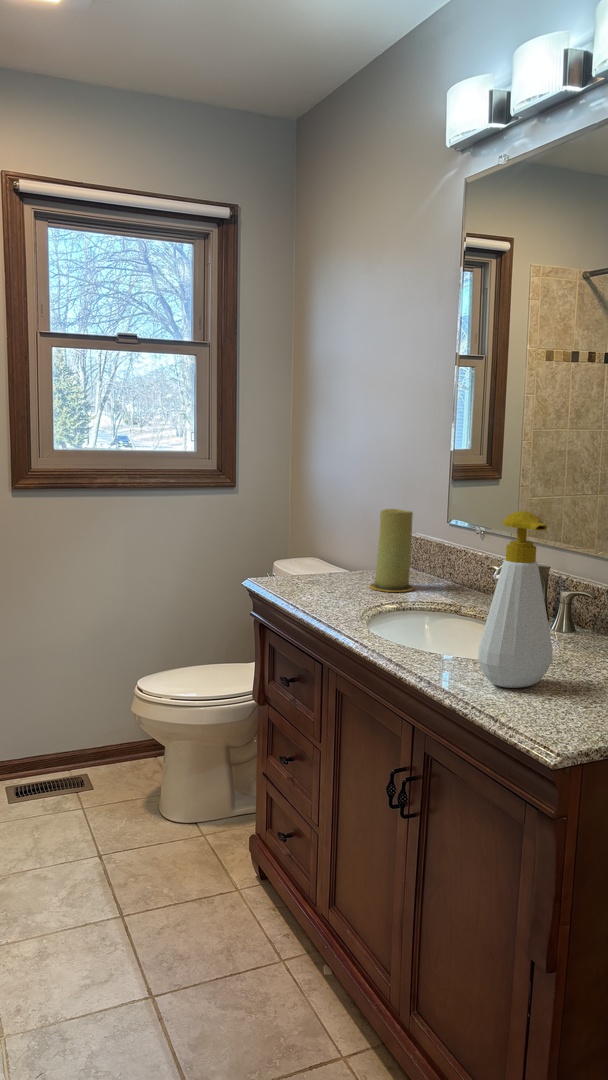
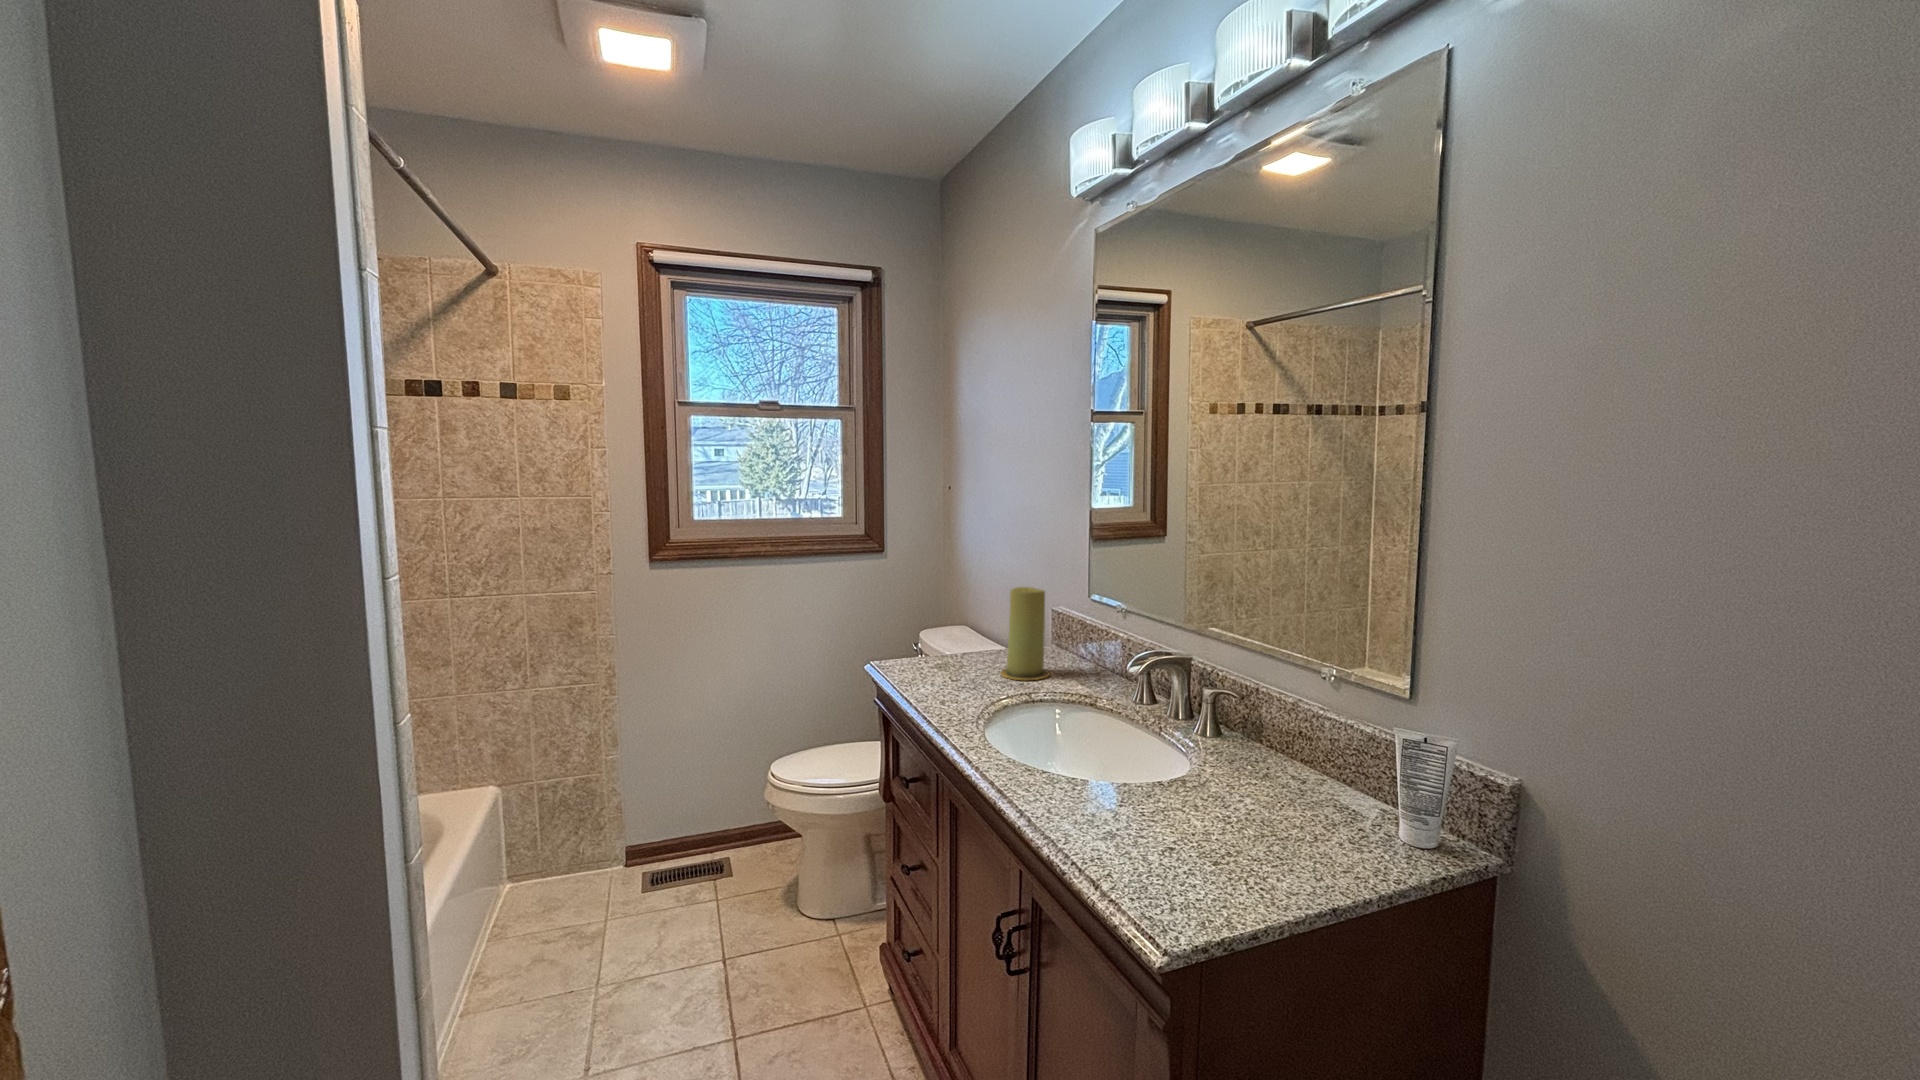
soap bottle: present [478,511,553,688] -> none [1086,615,1177,831]

